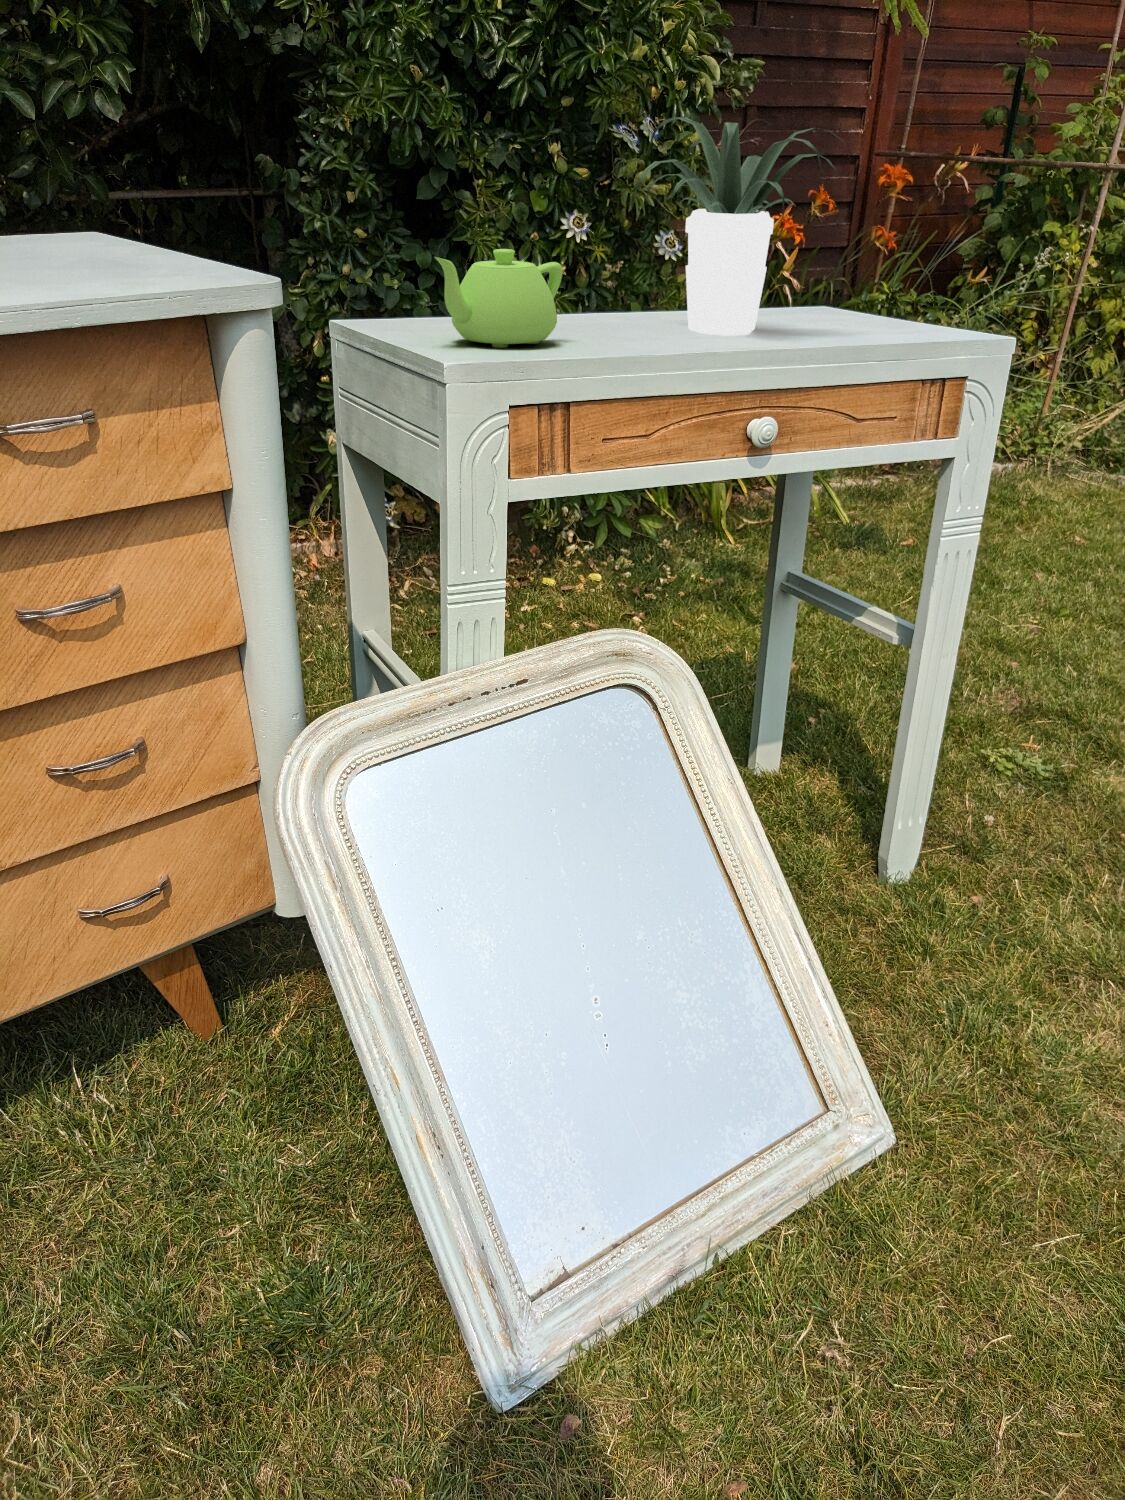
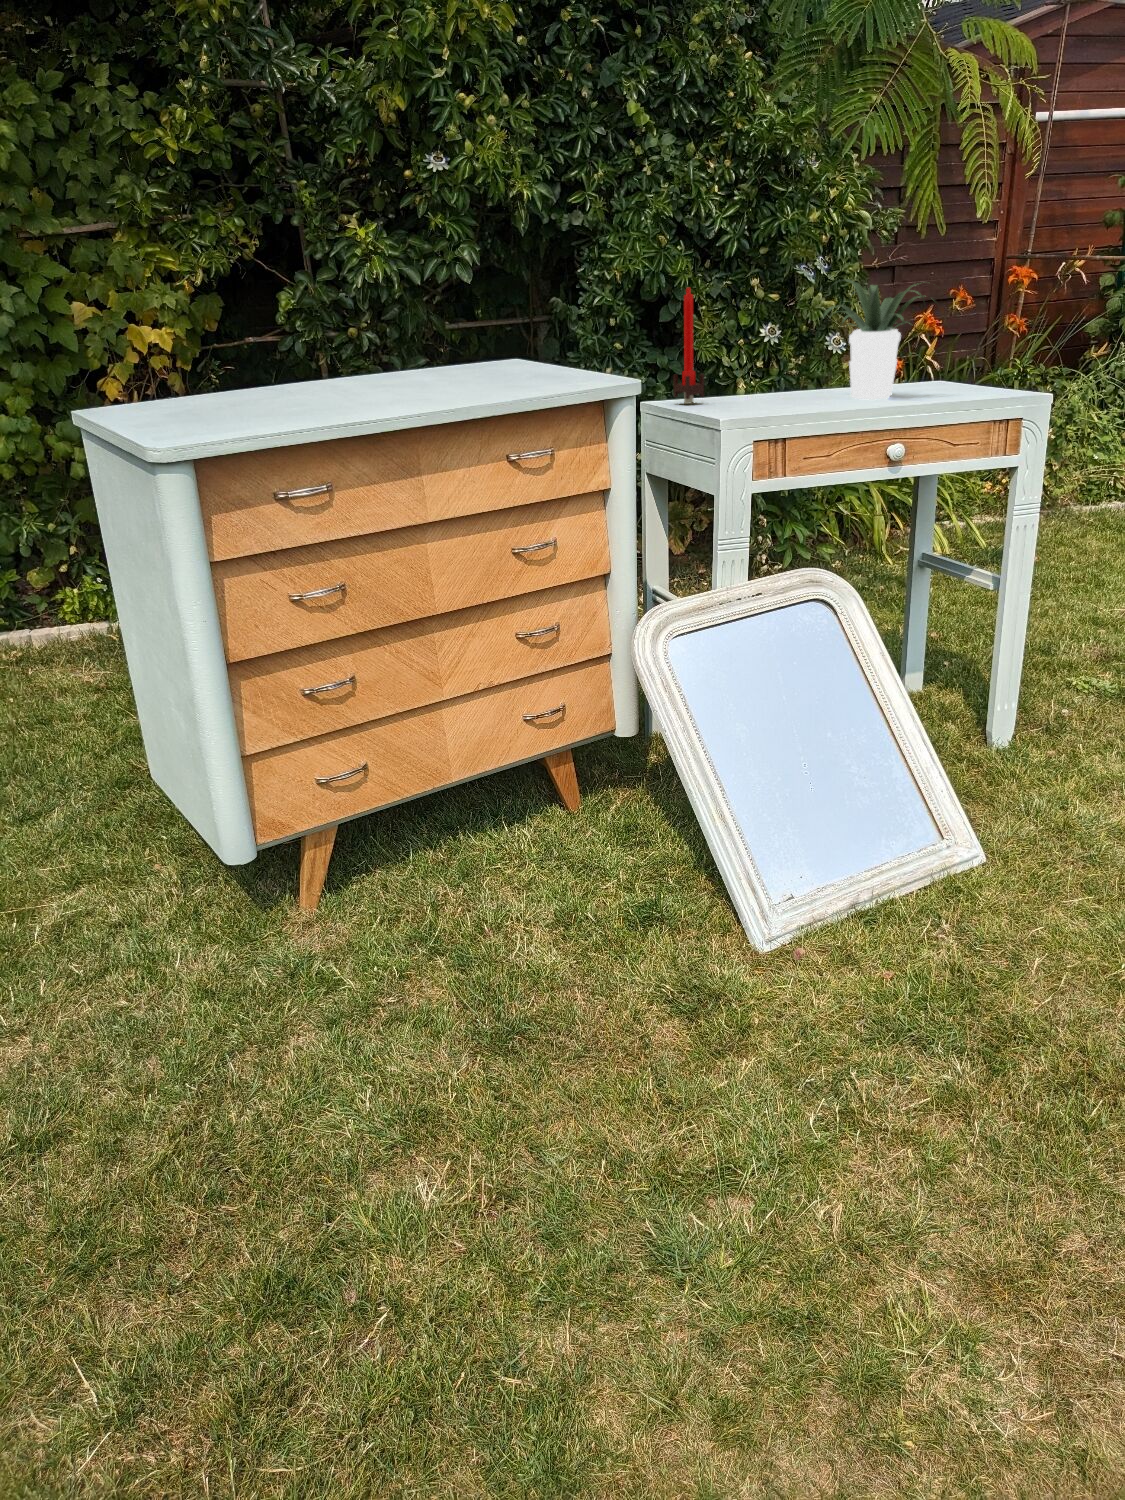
candle: none [375,107,432,328] -> present [673,288,704,404]
teapot: present [435,249,562,348] -> none [714,359,780,411]

